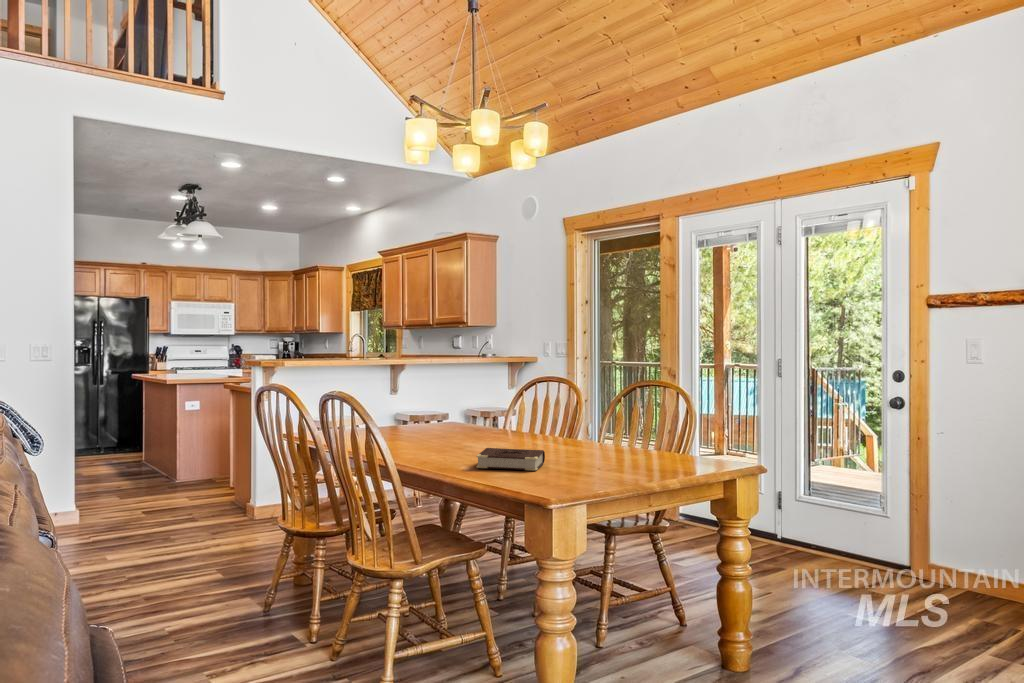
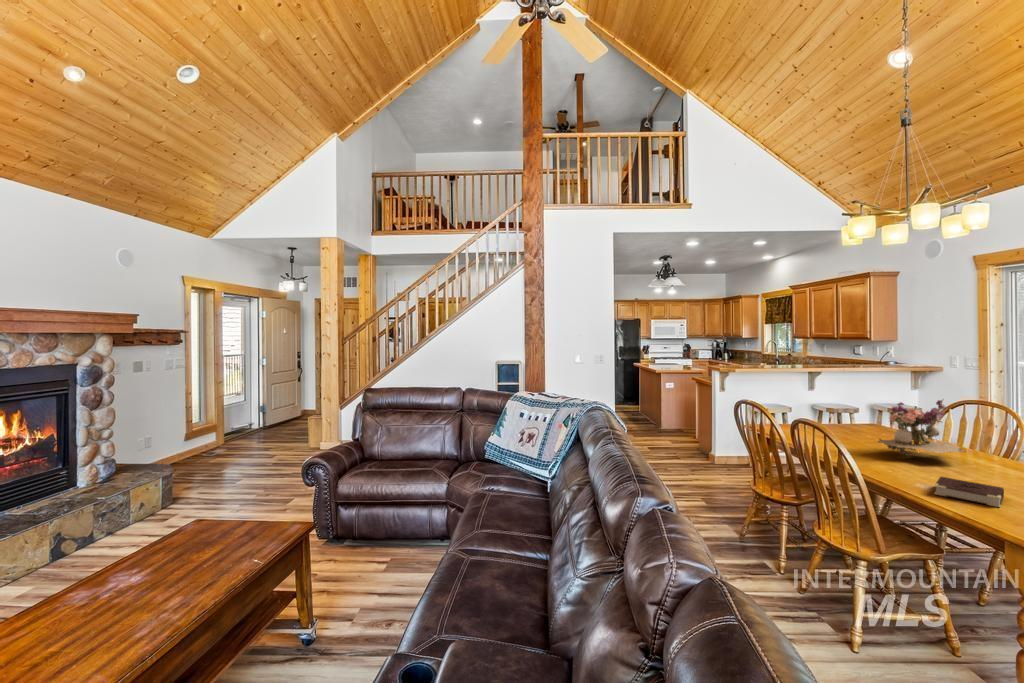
flower arrangement: none [434,365,525,441] -> present [878,399,965,455]

